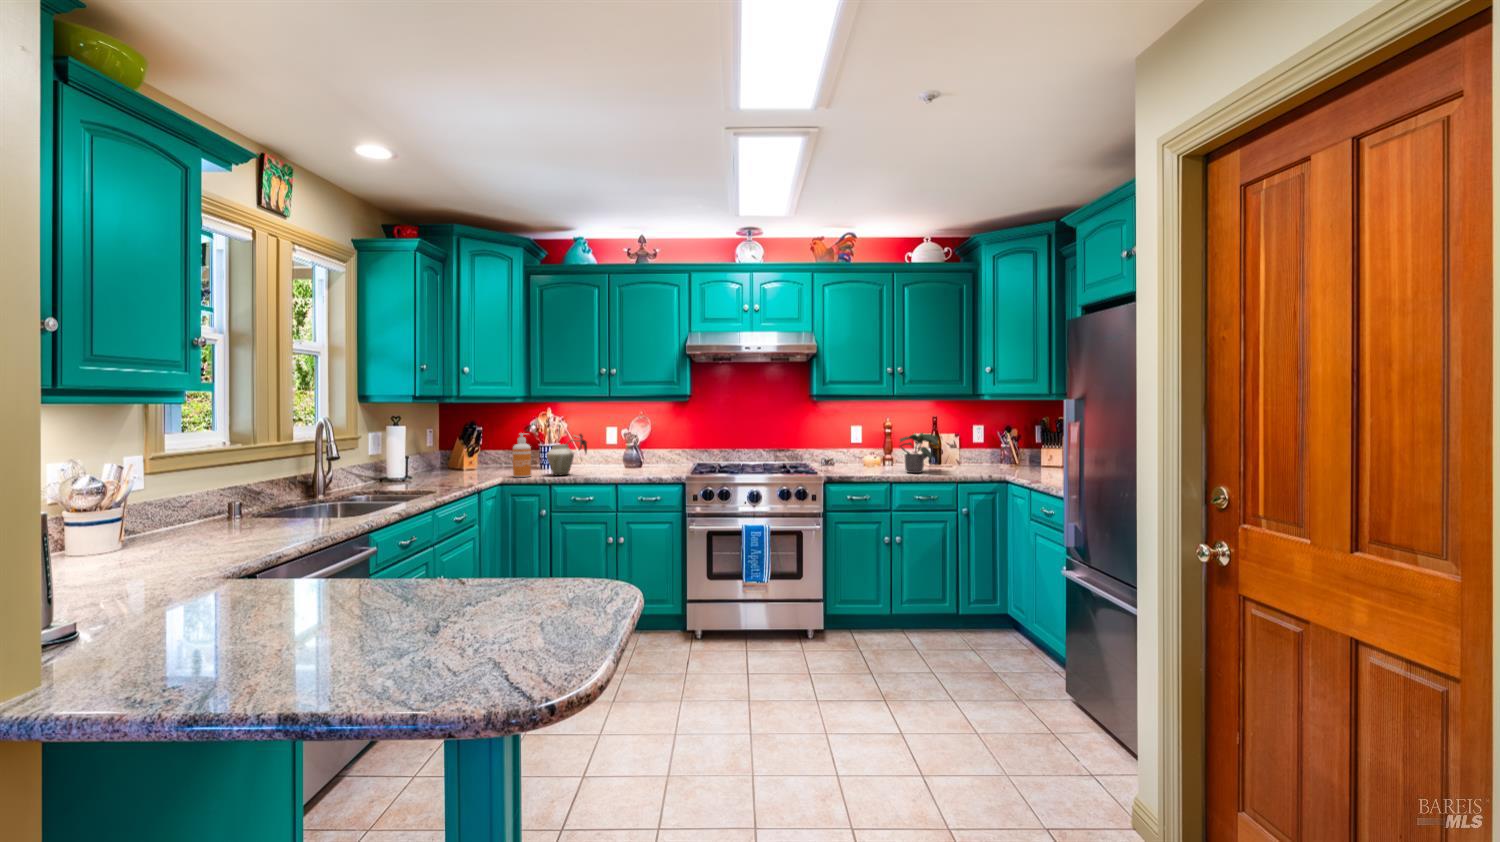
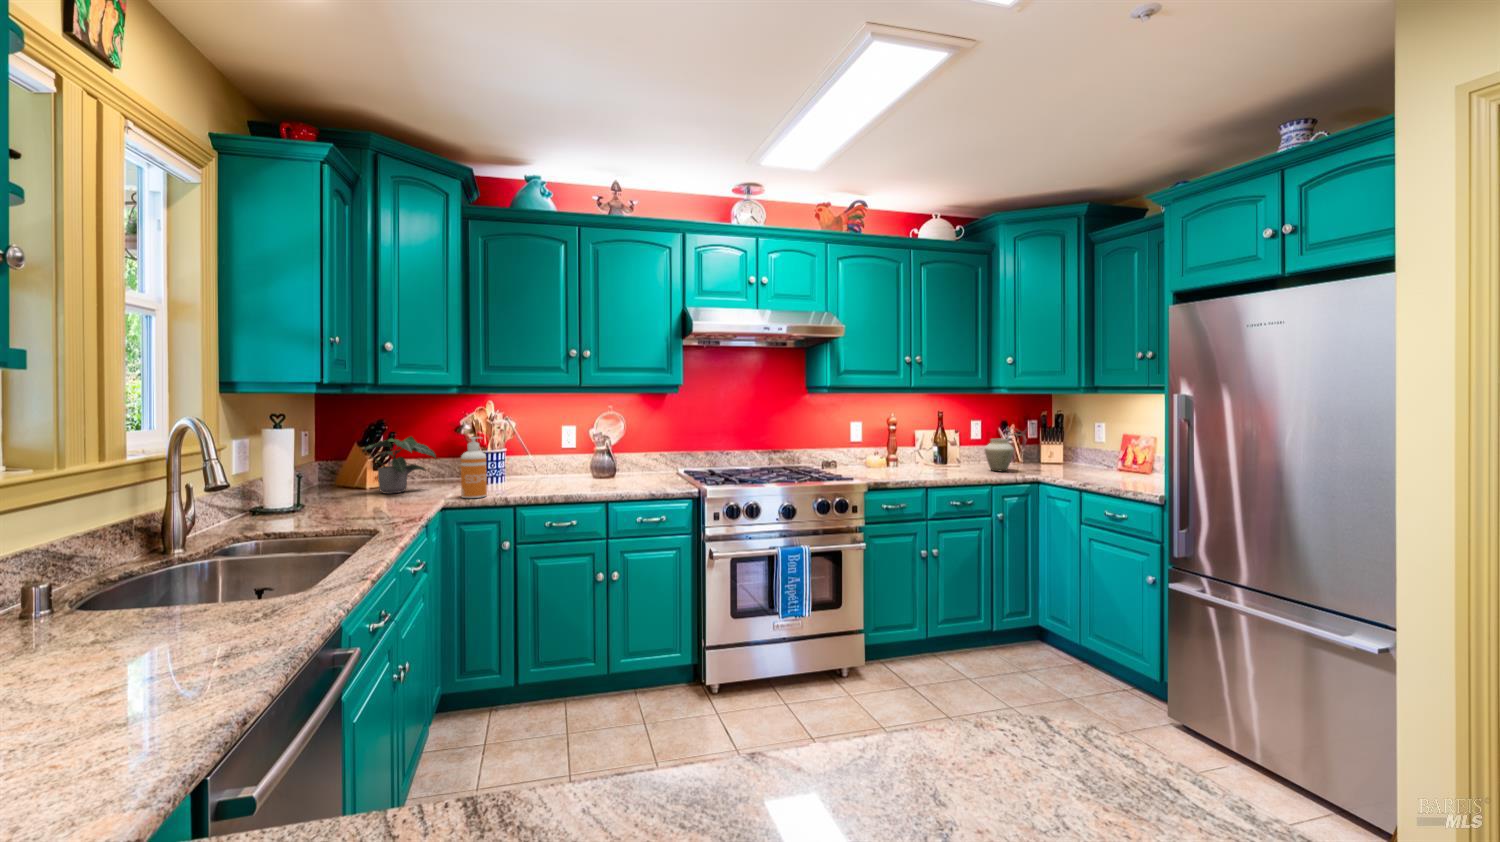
potted plant: present [900,433,939,473] -> present [364,436,436,493]
vase: present [547,434,587,475] -> present [985,429,1027,471]

